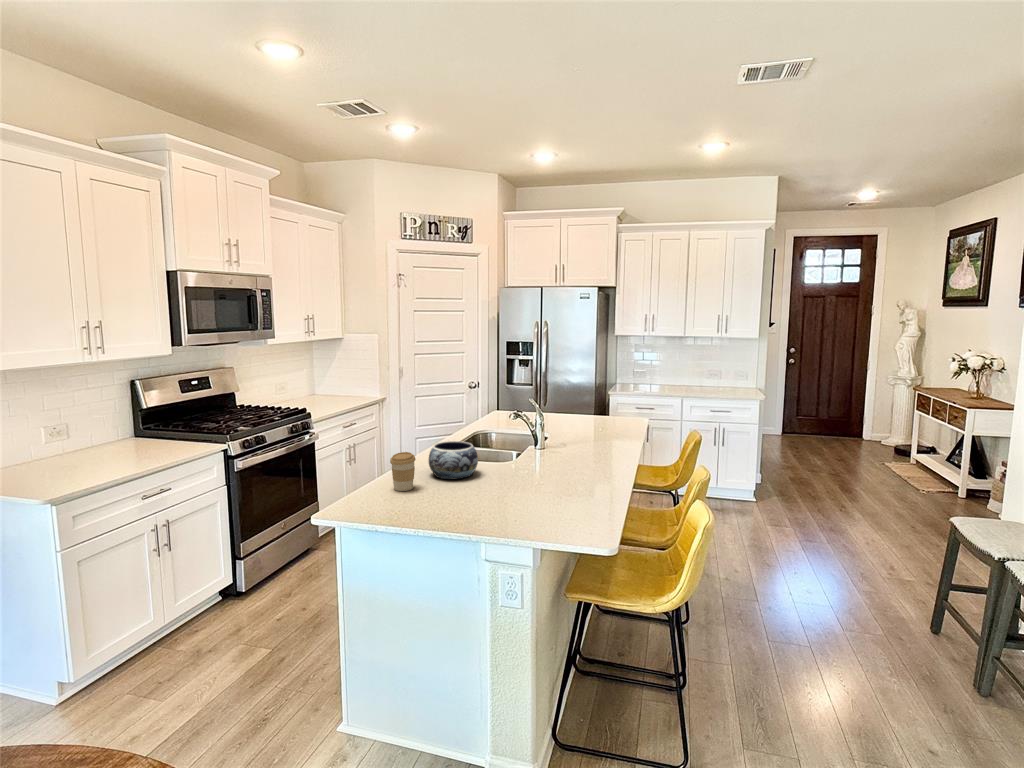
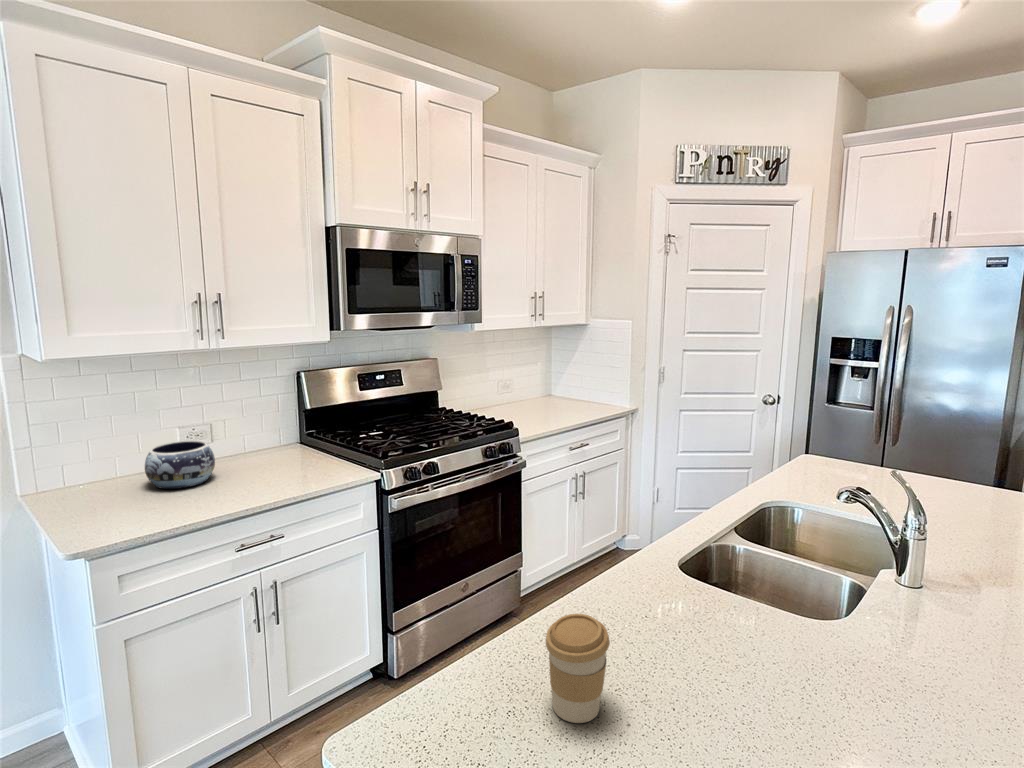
decorative bowl: present [429,441,478,479] -> present [145,441,215,489]

